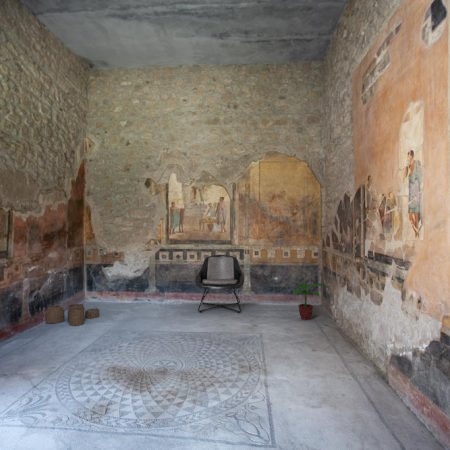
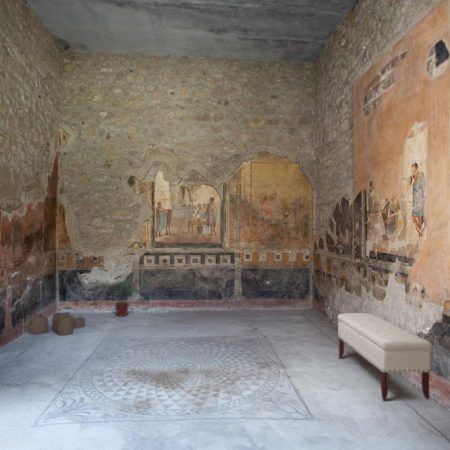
lounge chair: present [195,255,245,313] -> none [188,259,240,319]
potted plant: present [293,283,329,320] -> present [114,281,136,316]
bench: none [327,318,427,435] -> present [337,313,432,400]

